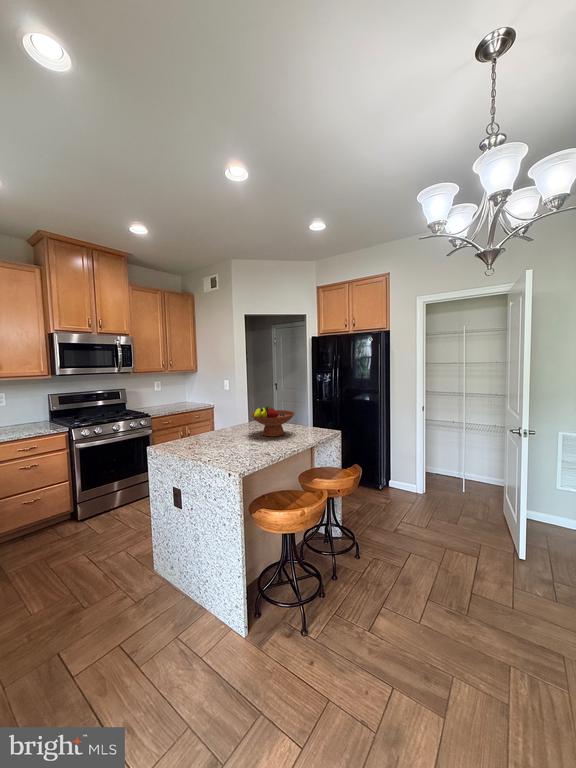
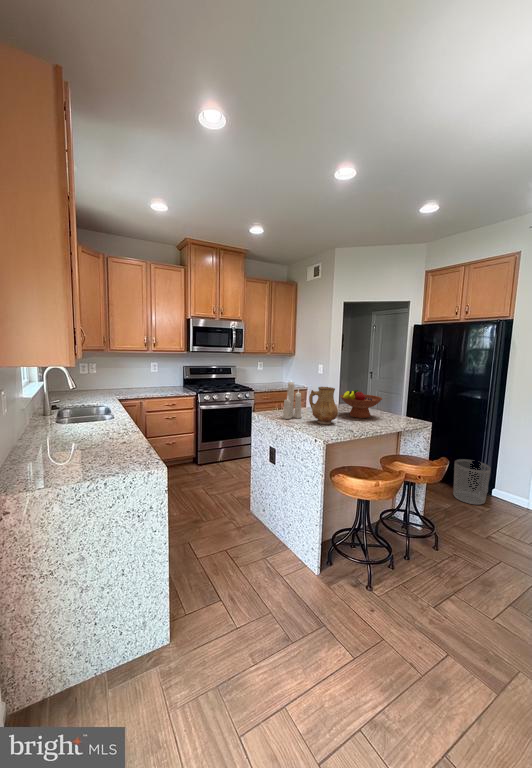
candle: none [186,397,209,451] -> present [283,382,301,419]
ceramic pitcher: none [216,407,251,451] -> present [309,387,338,424]
waste bin: none [360,459,389,501] -> present [453,459,491,505]

